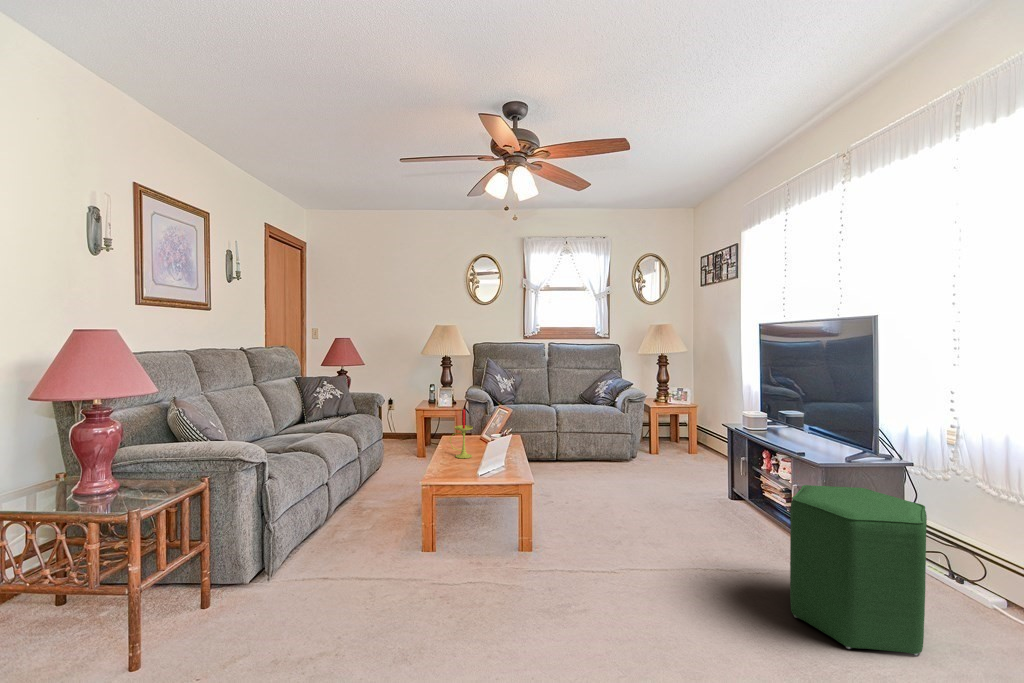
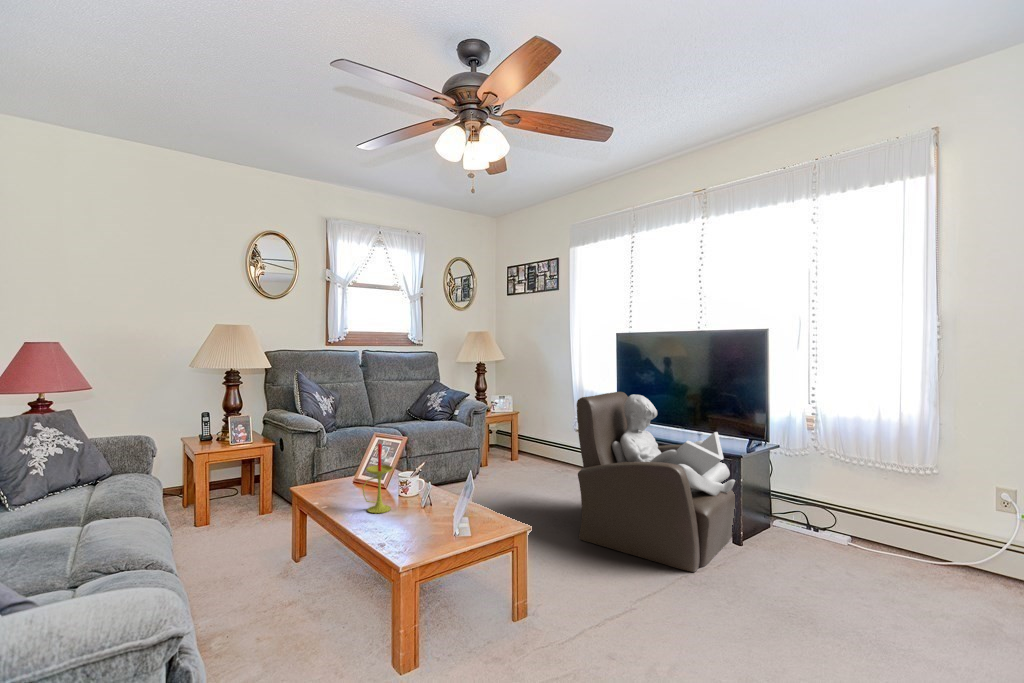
armchair: none [649,386,828,567] -> present [577,392,735,572]
ottoman: present [790,485,927,656] -> none [775,473,900,619]

